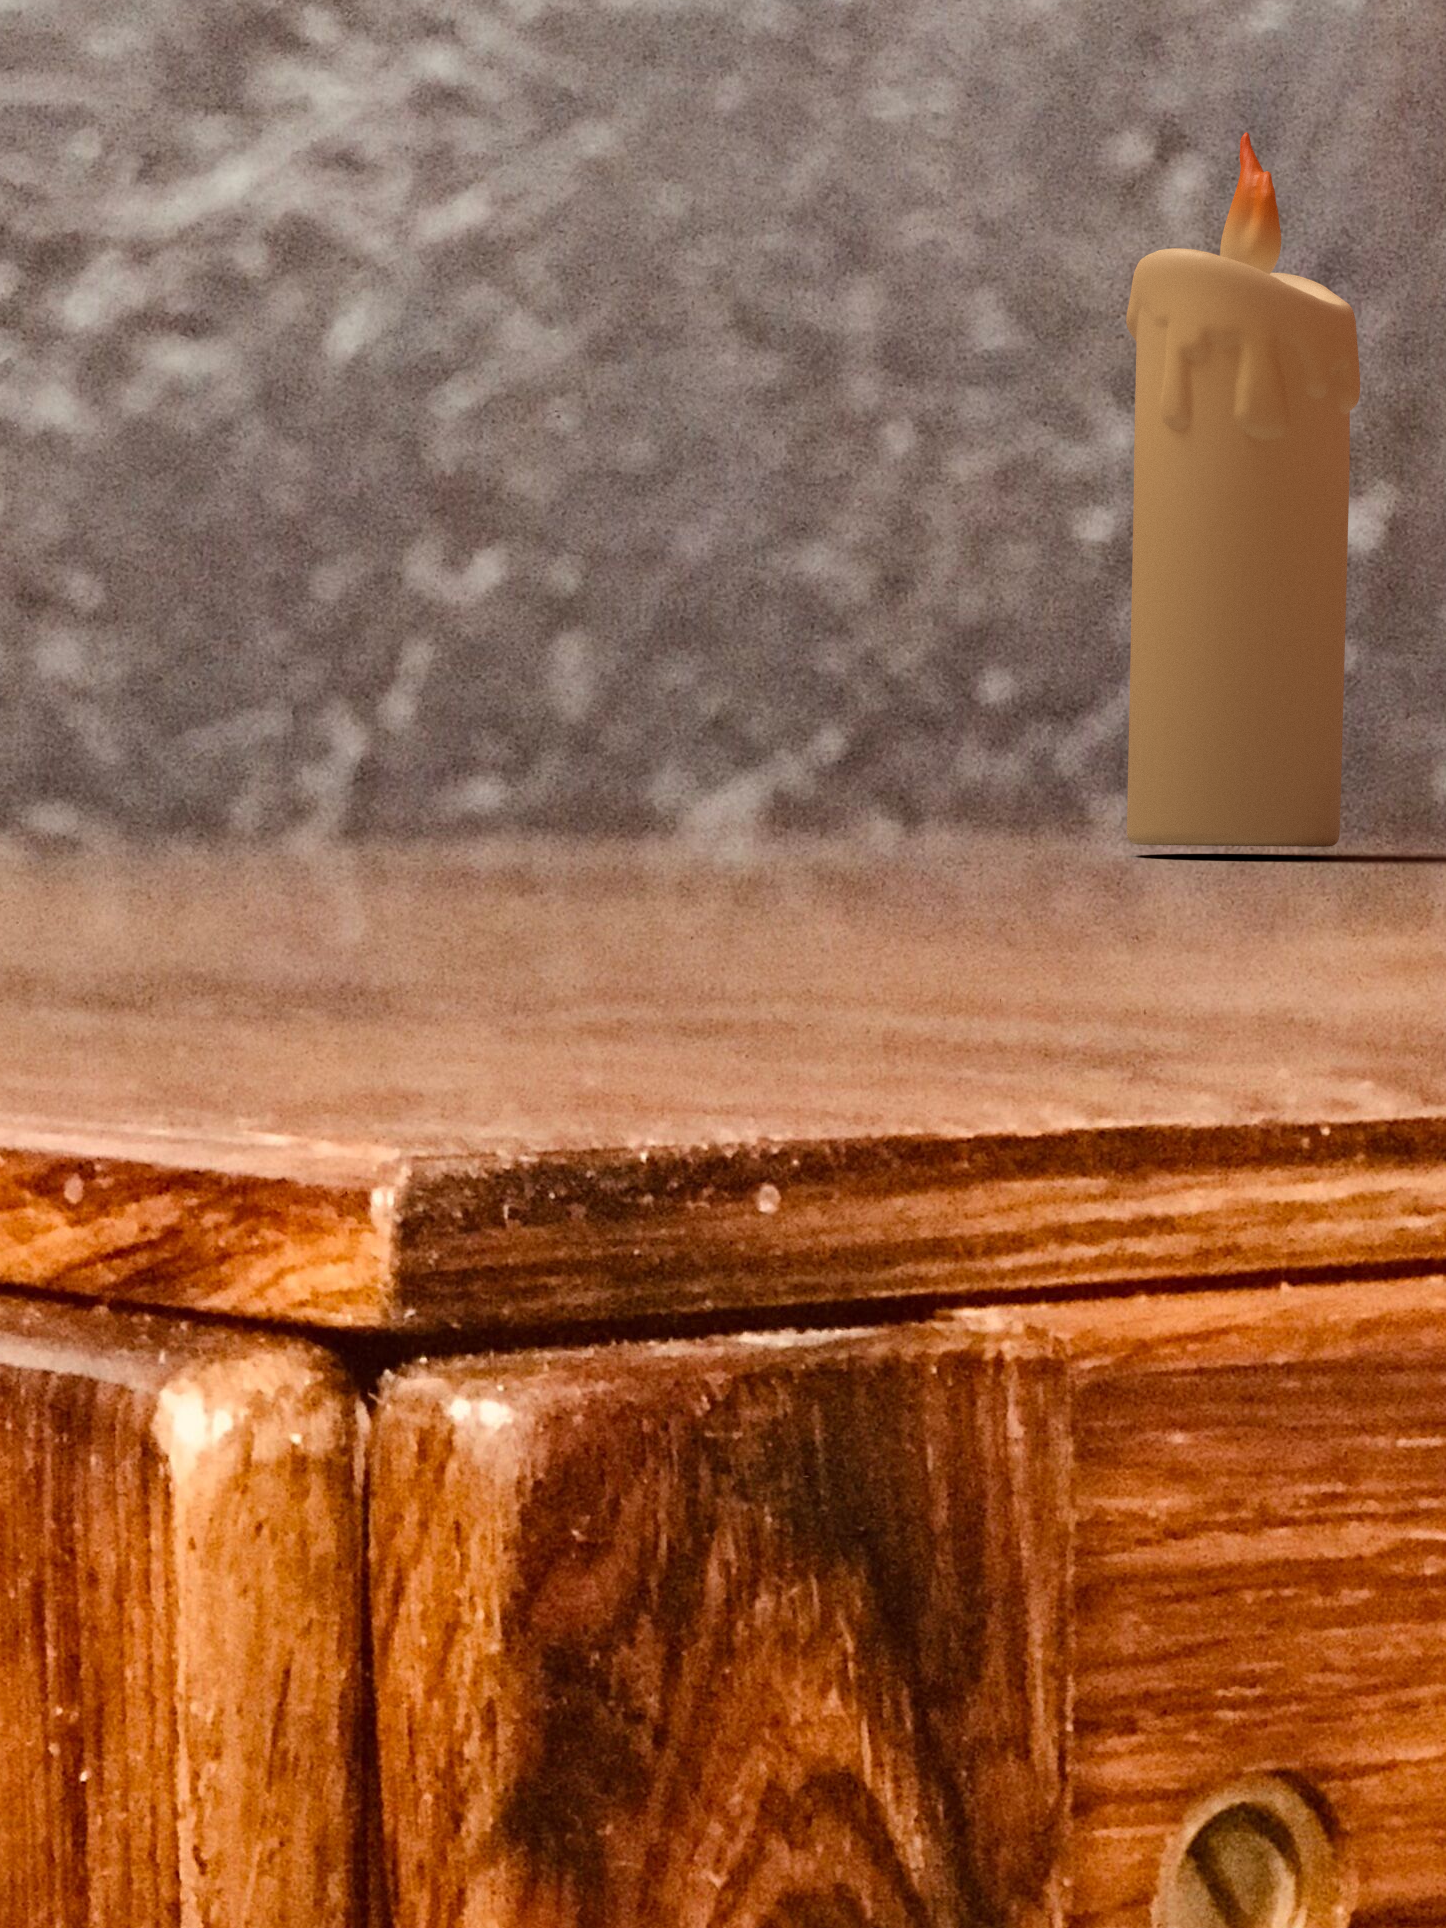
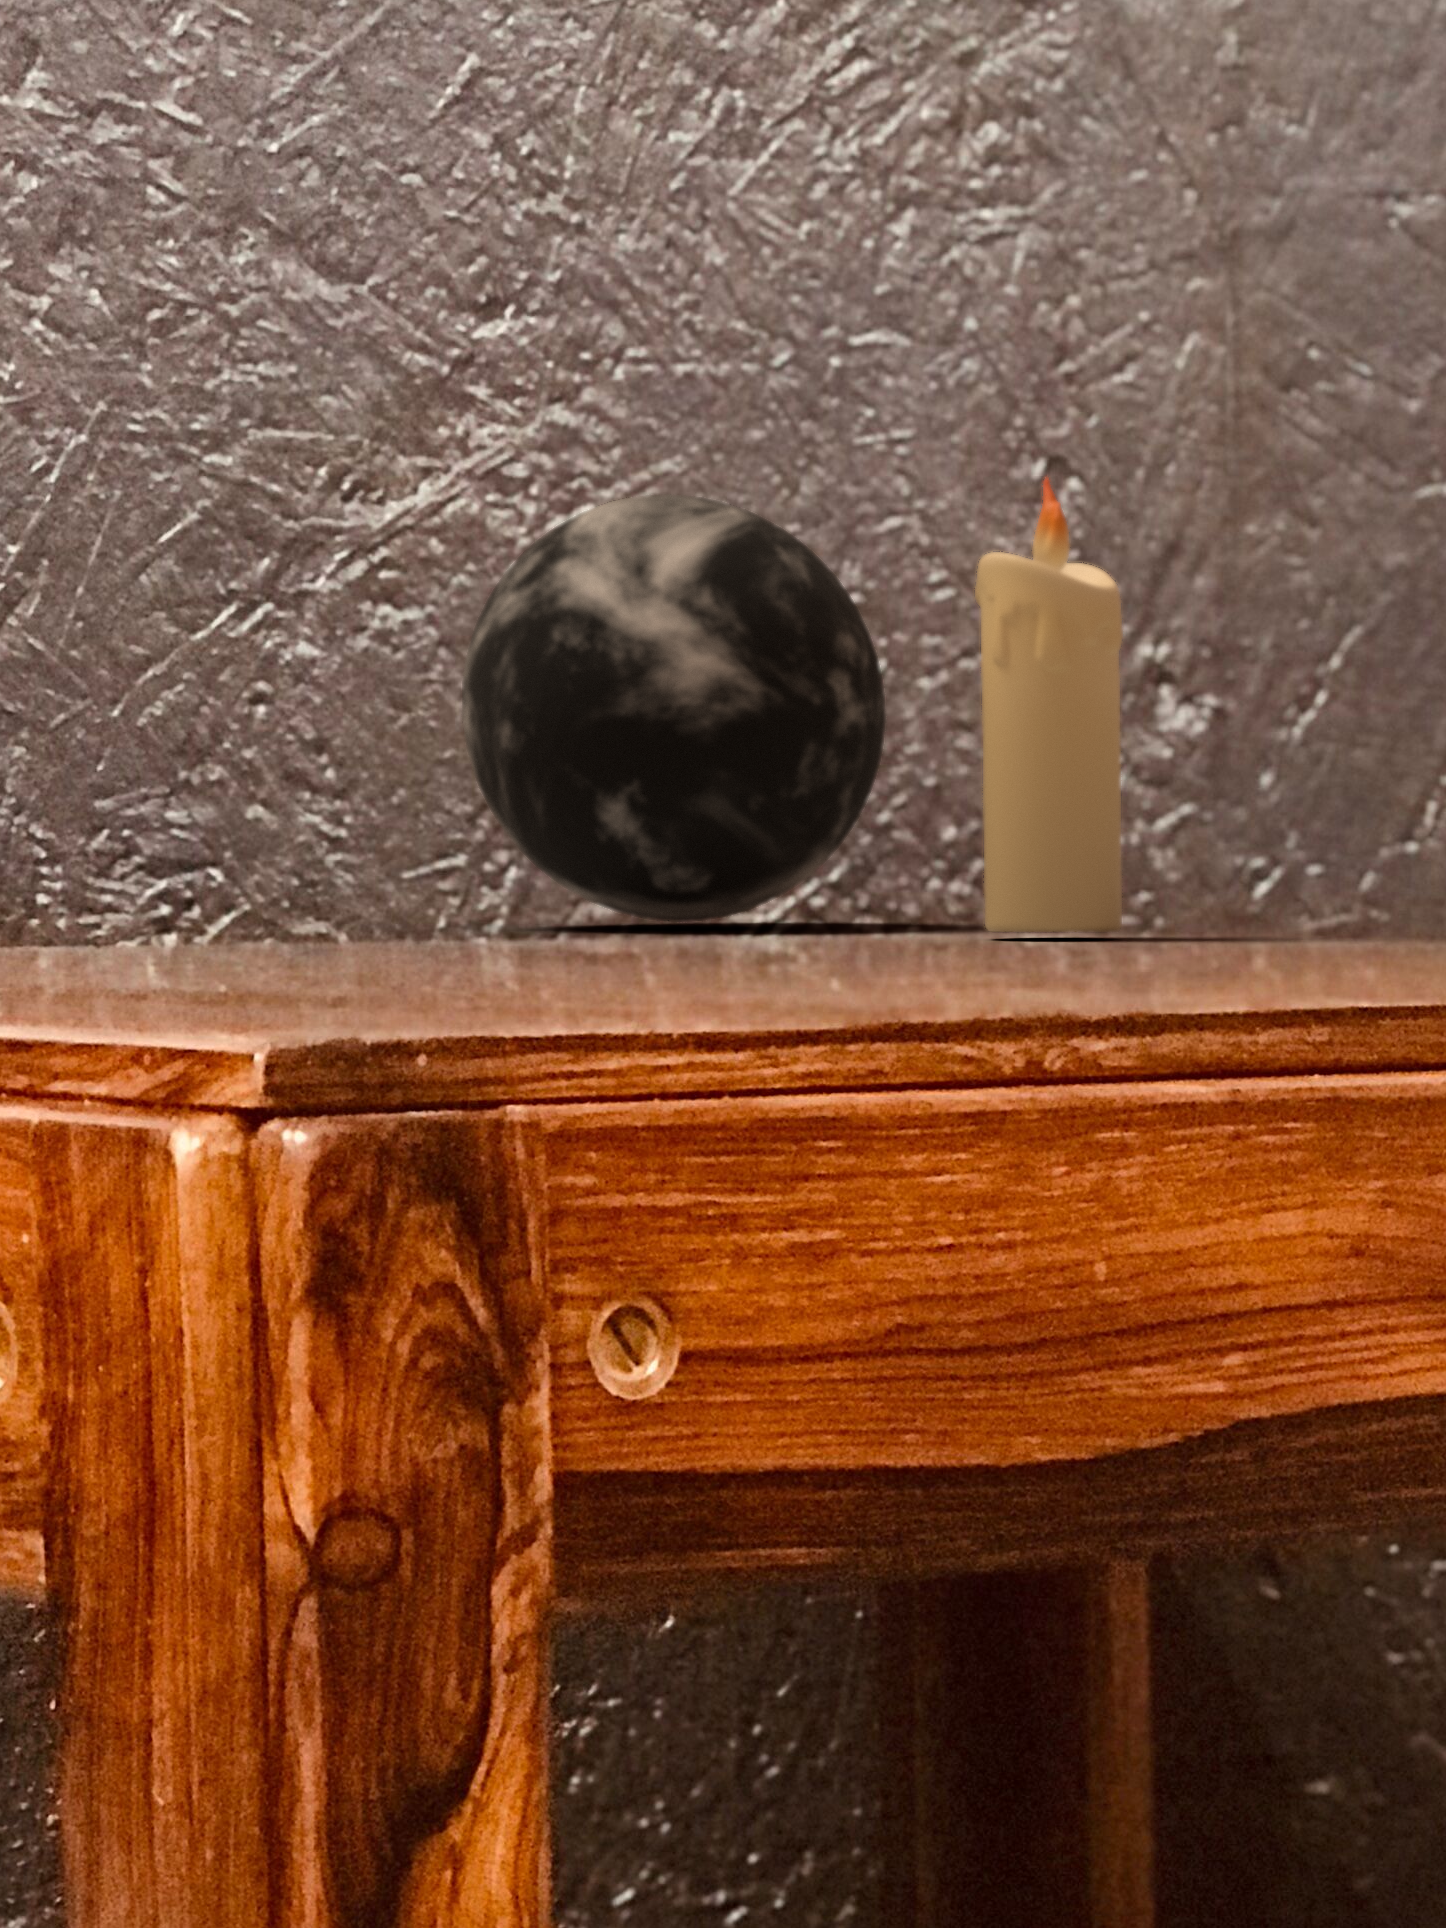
decorative orb: none [293,184,917,824] -> present [462,494,886,922]

